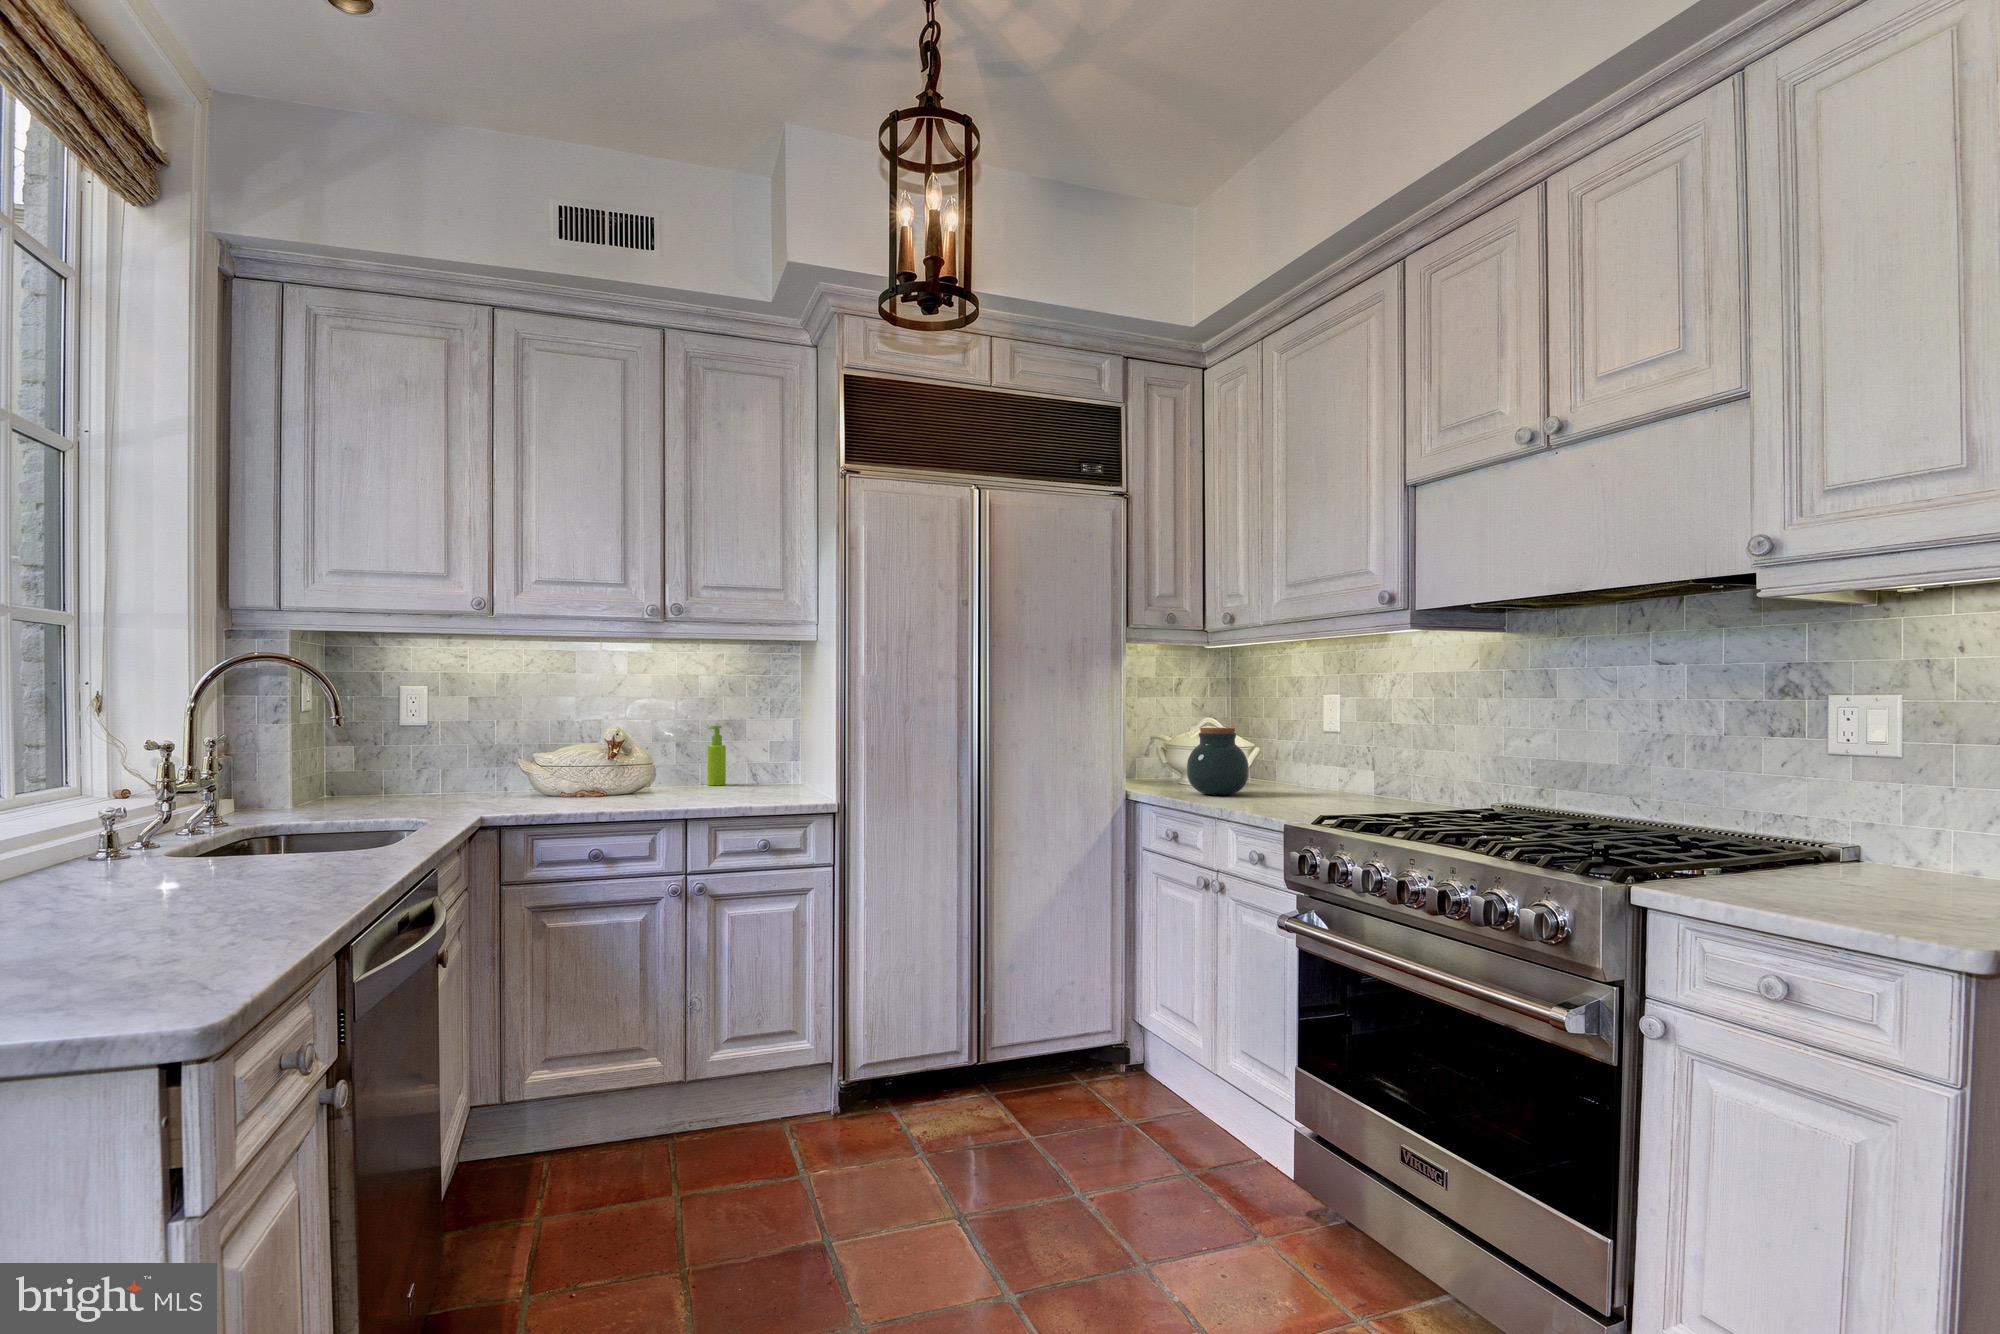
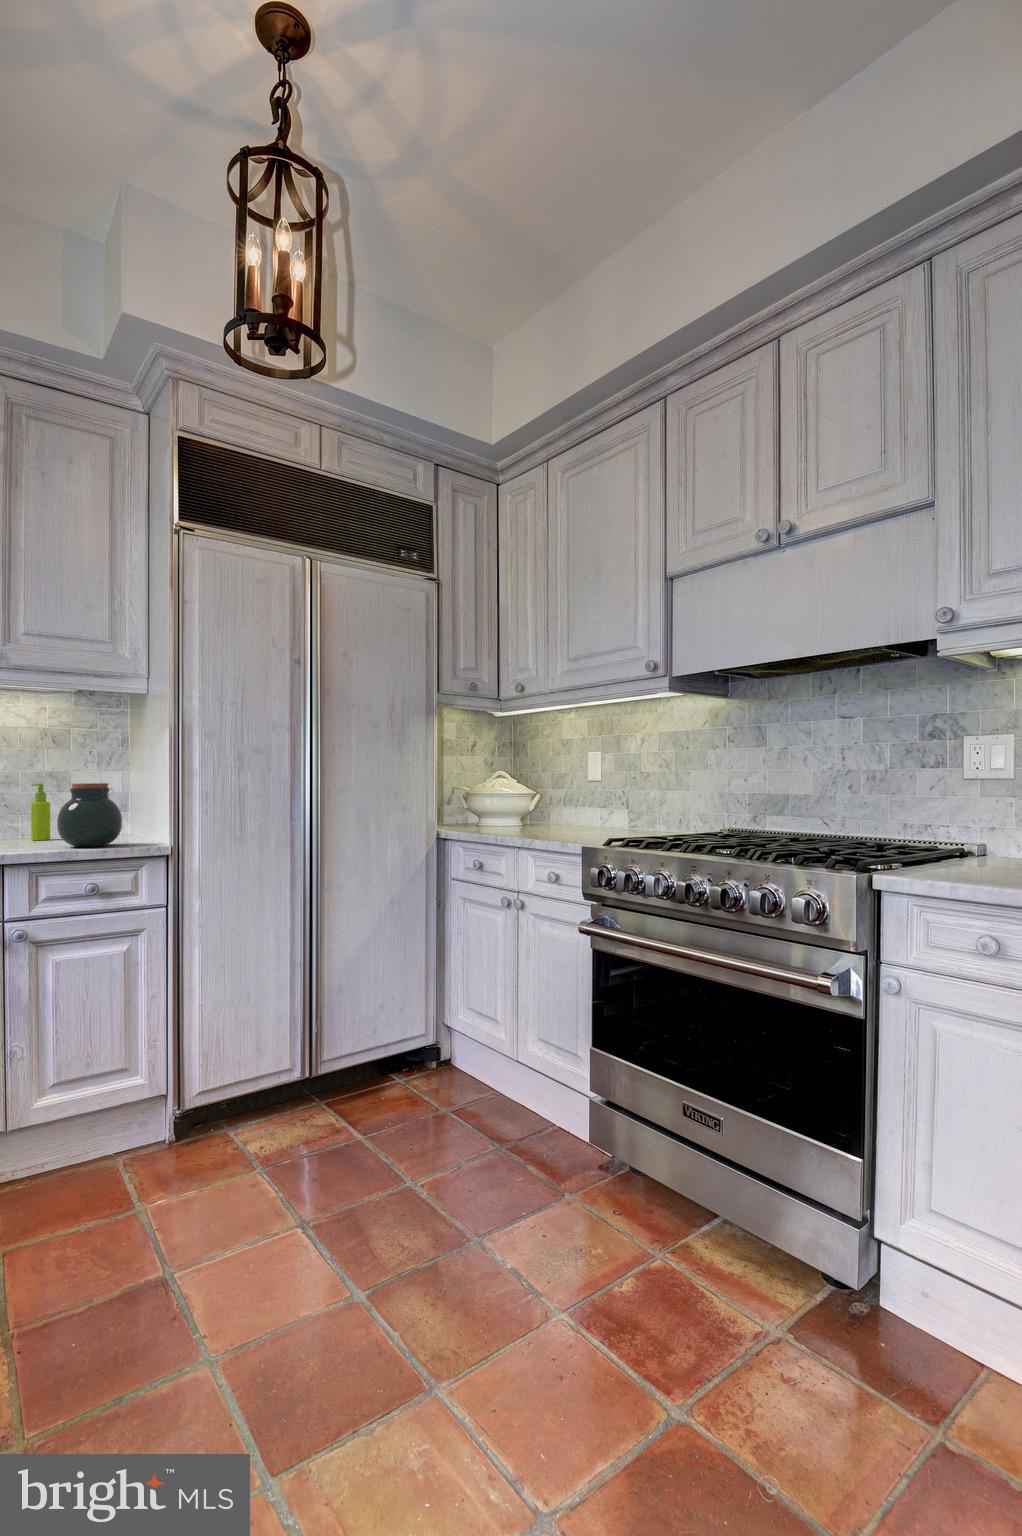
jar: present [1187,728,1249,795] -> present [57,783,122,847]

